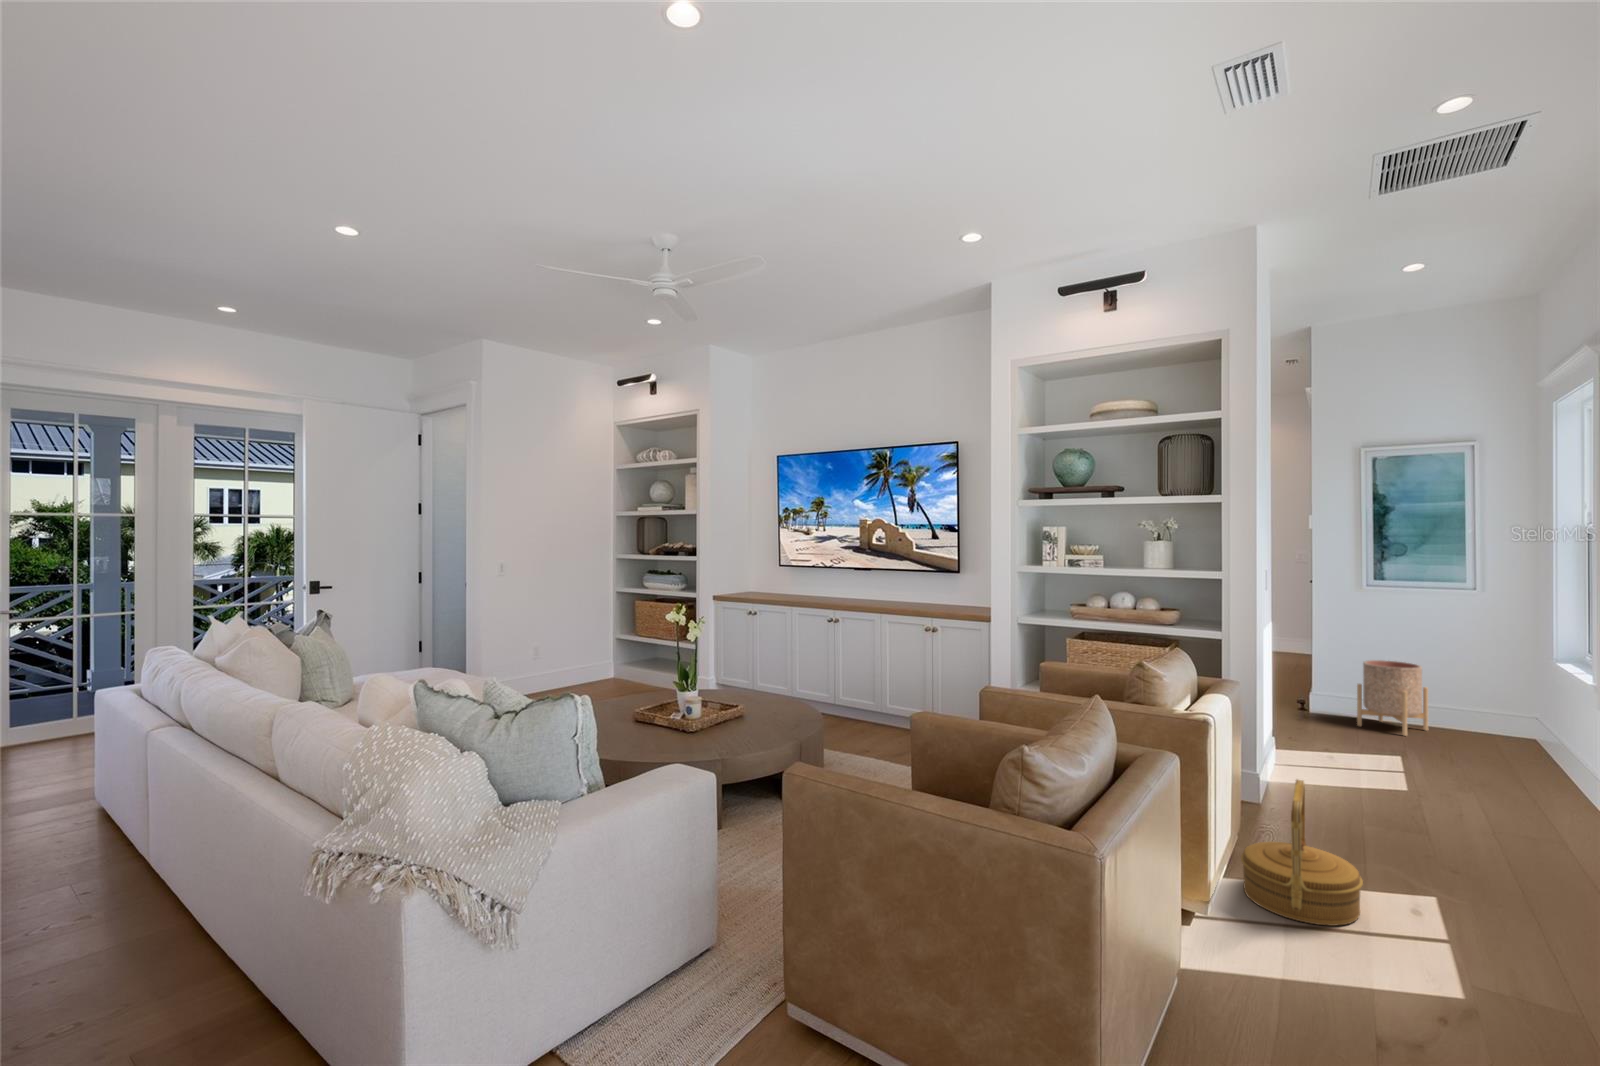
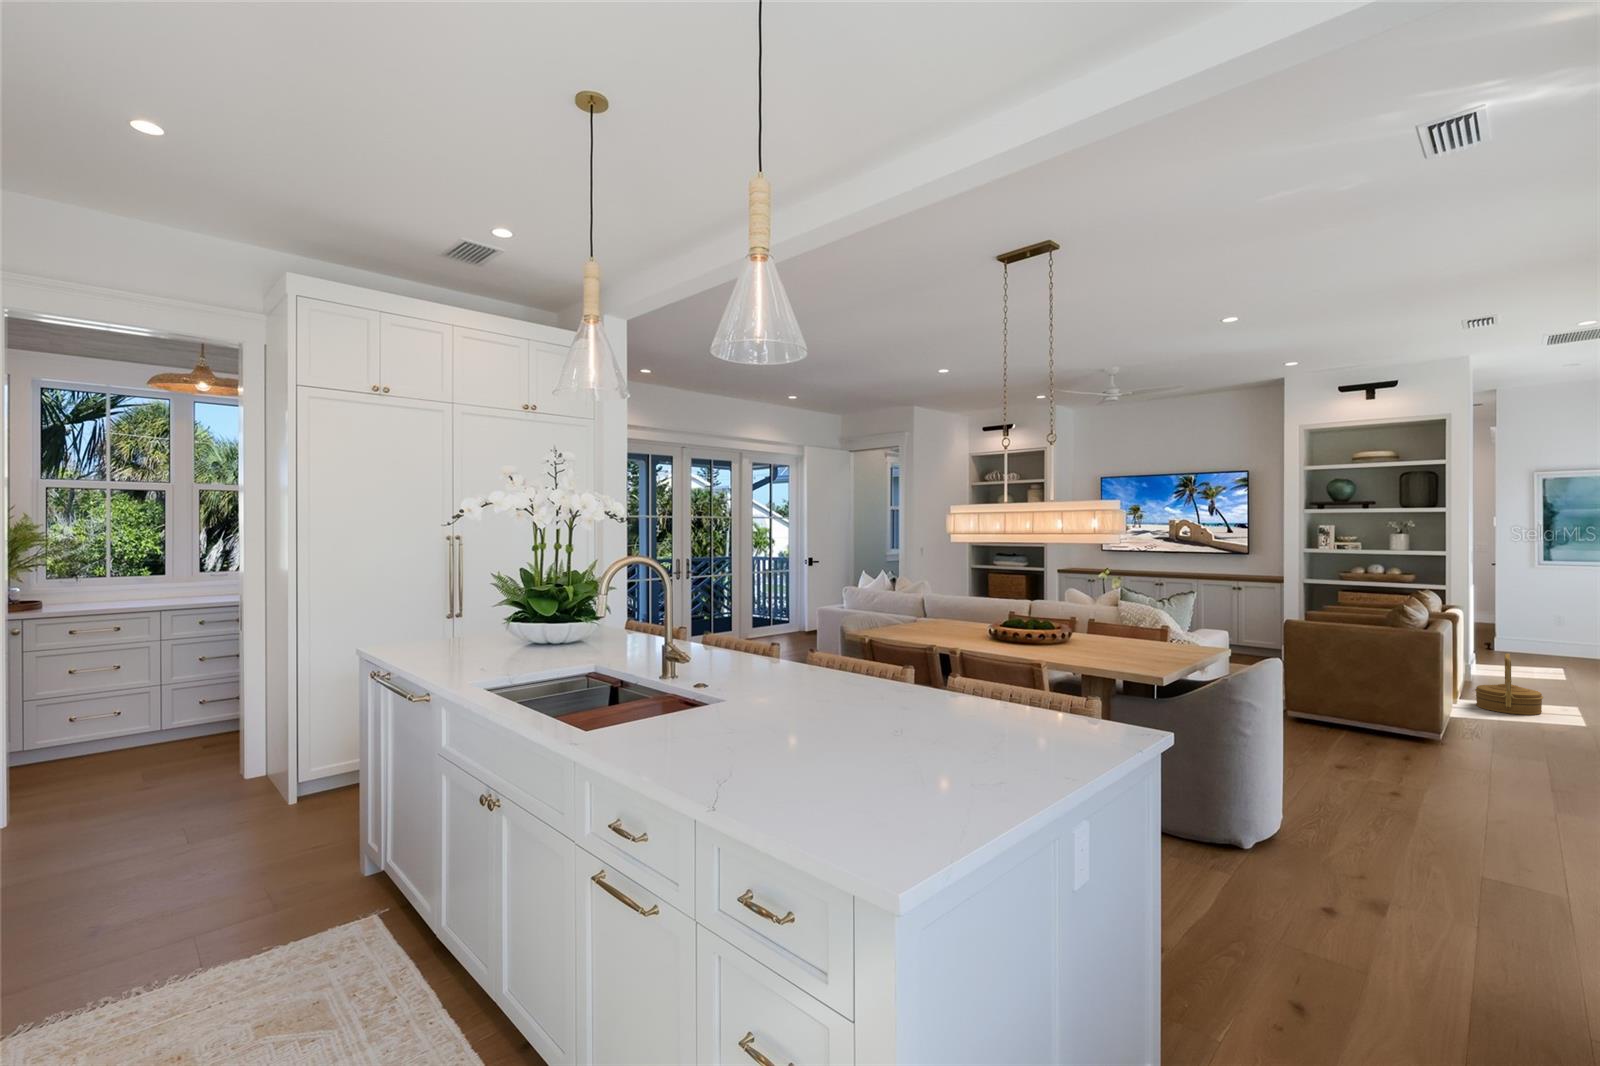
planter: present [1357,660,1428,736] -> none [1532,613,1584,660]

